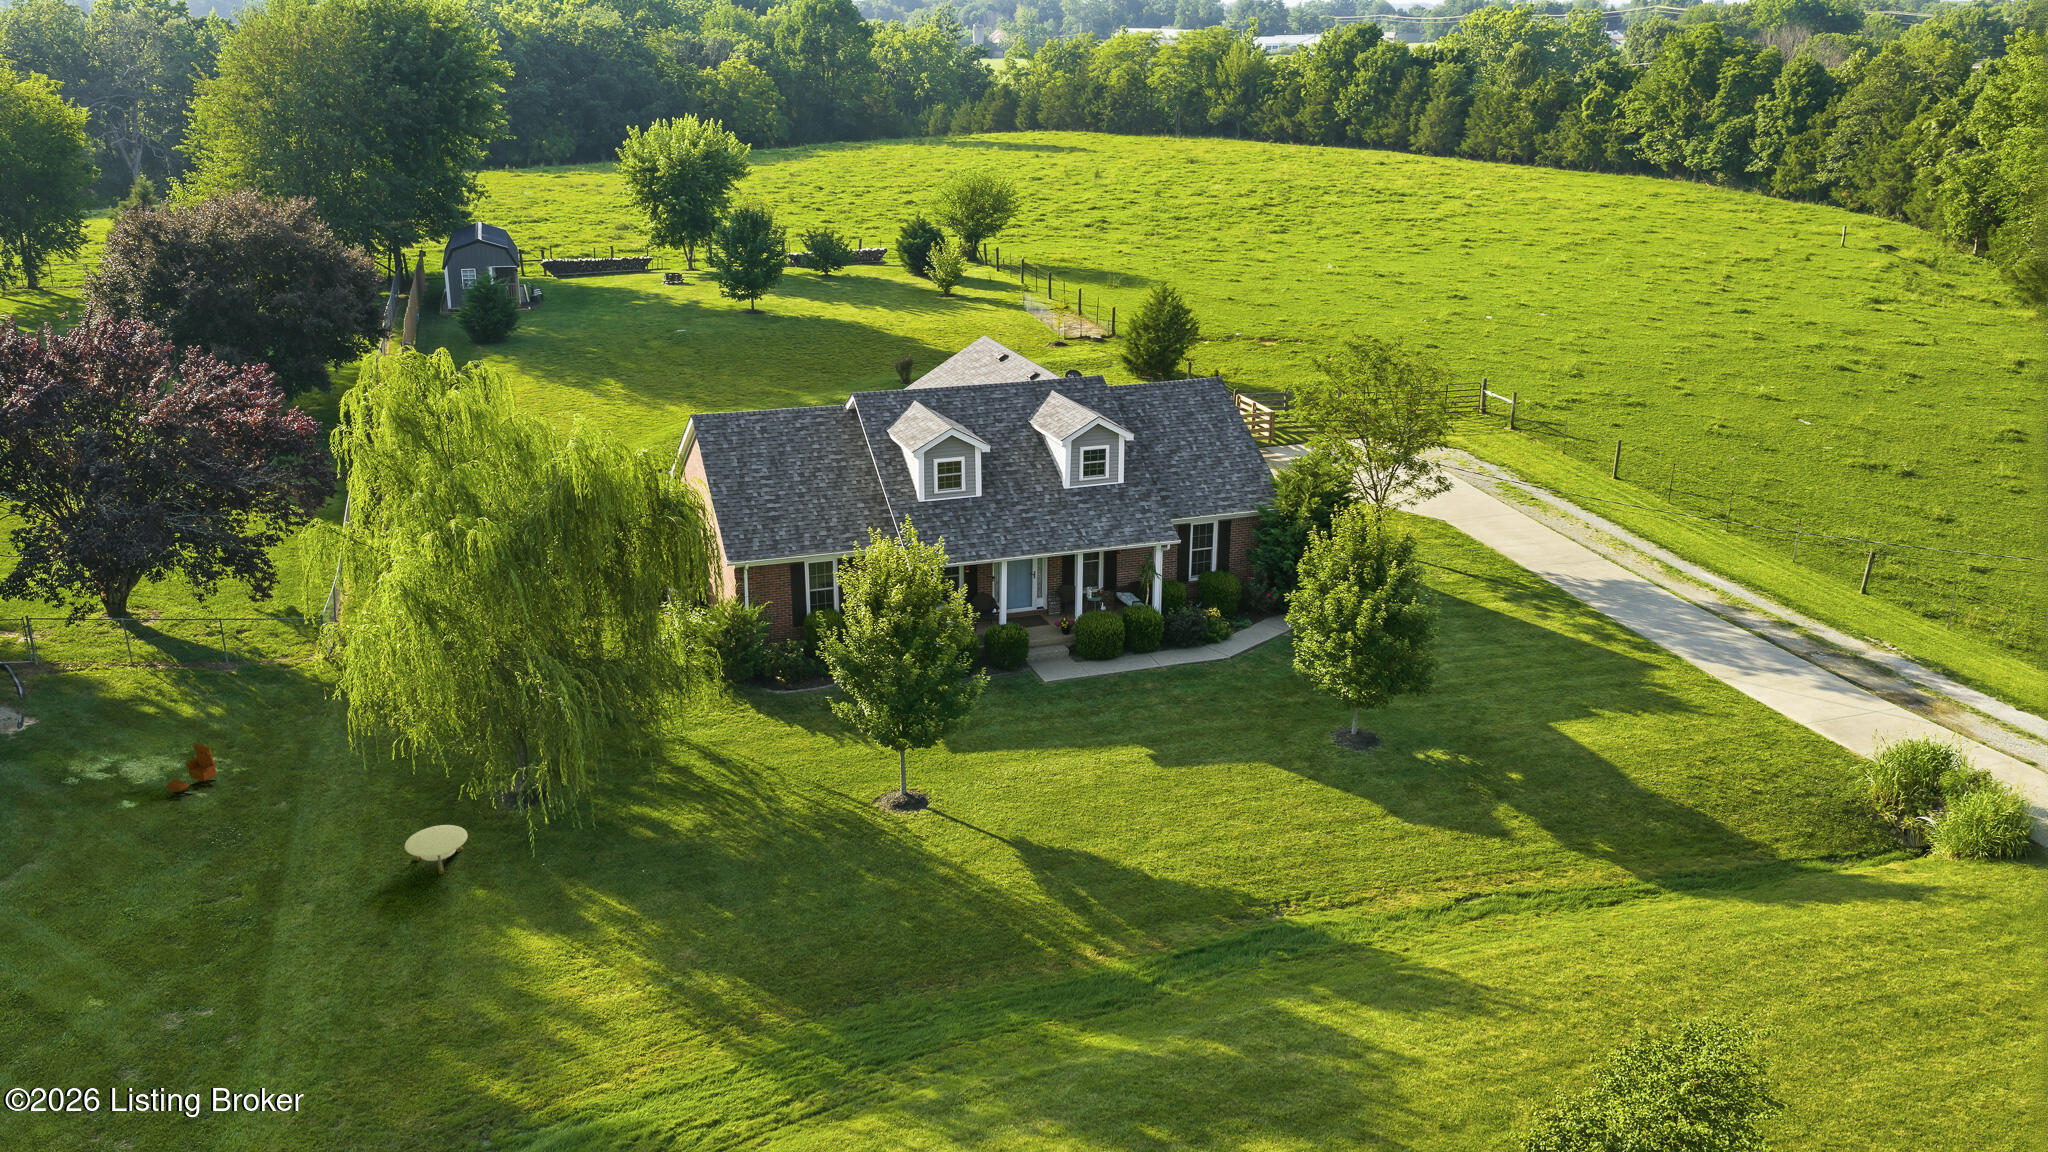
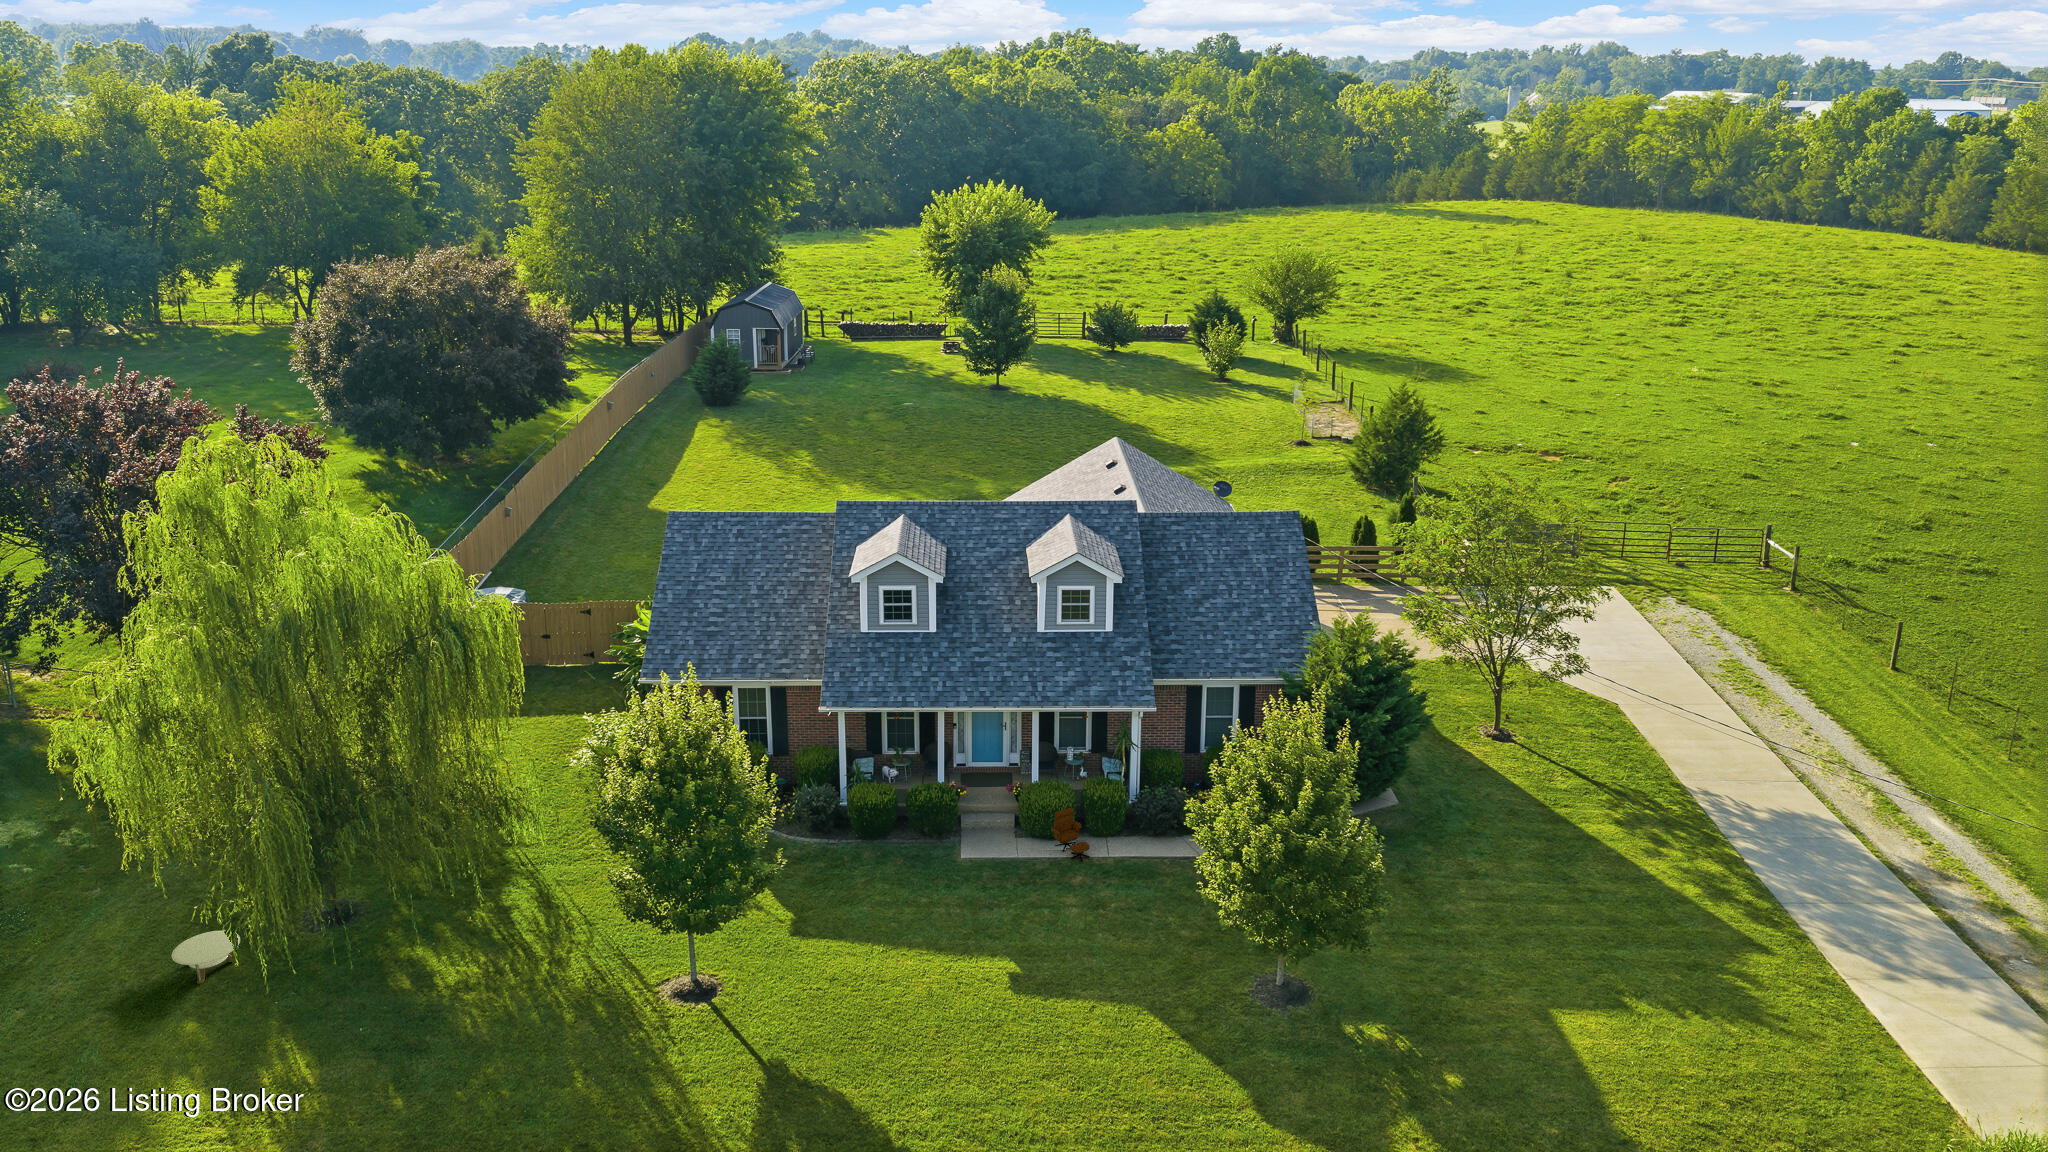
lounge chair: present [167,744,216,800] -> present [1051,808,1090,862]

